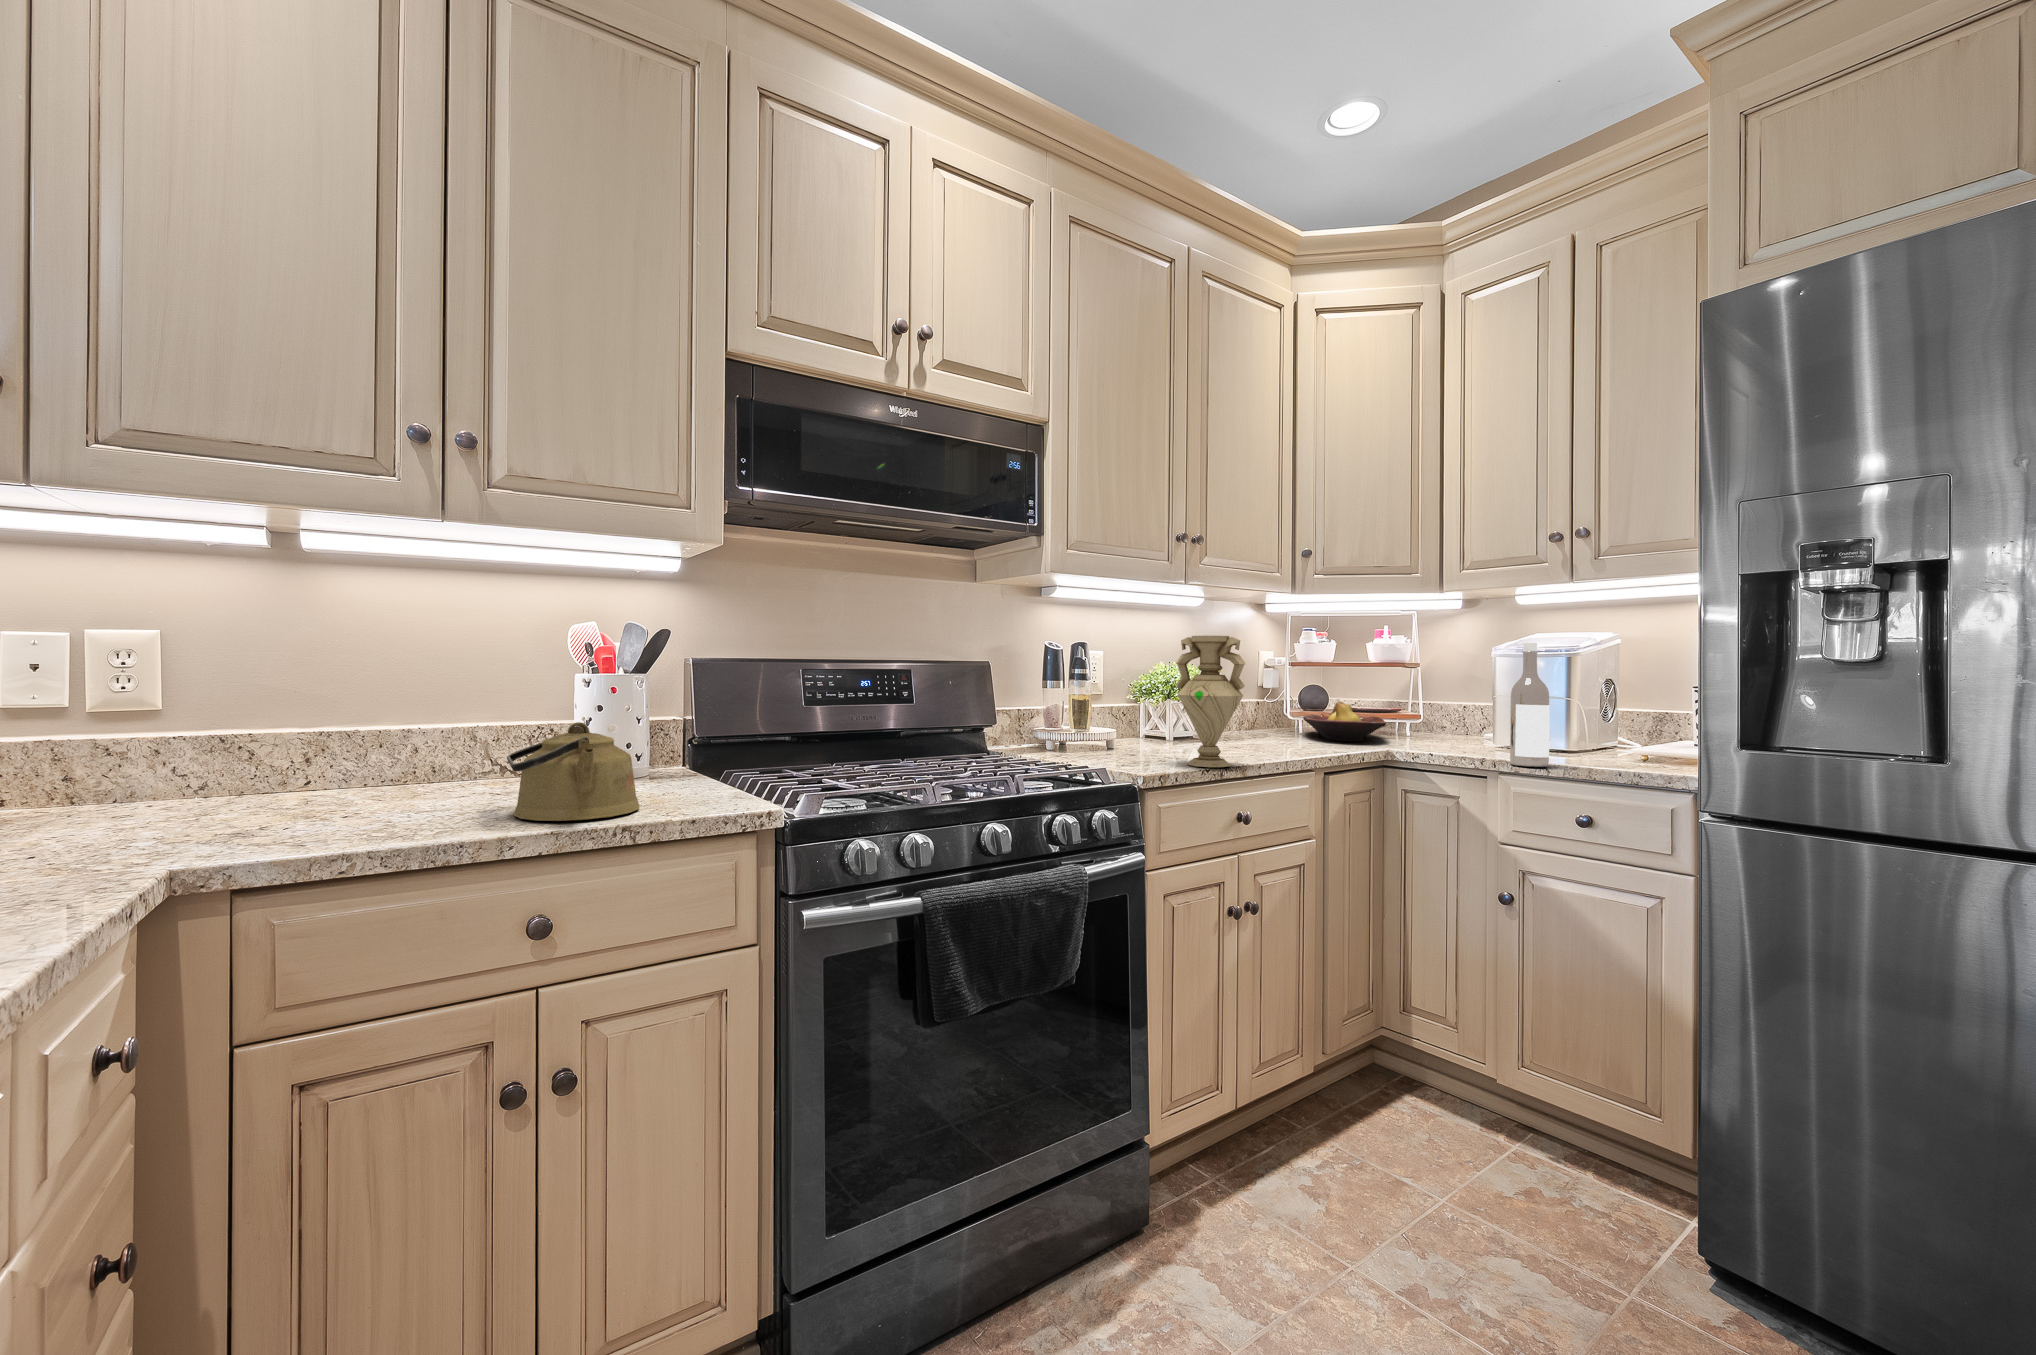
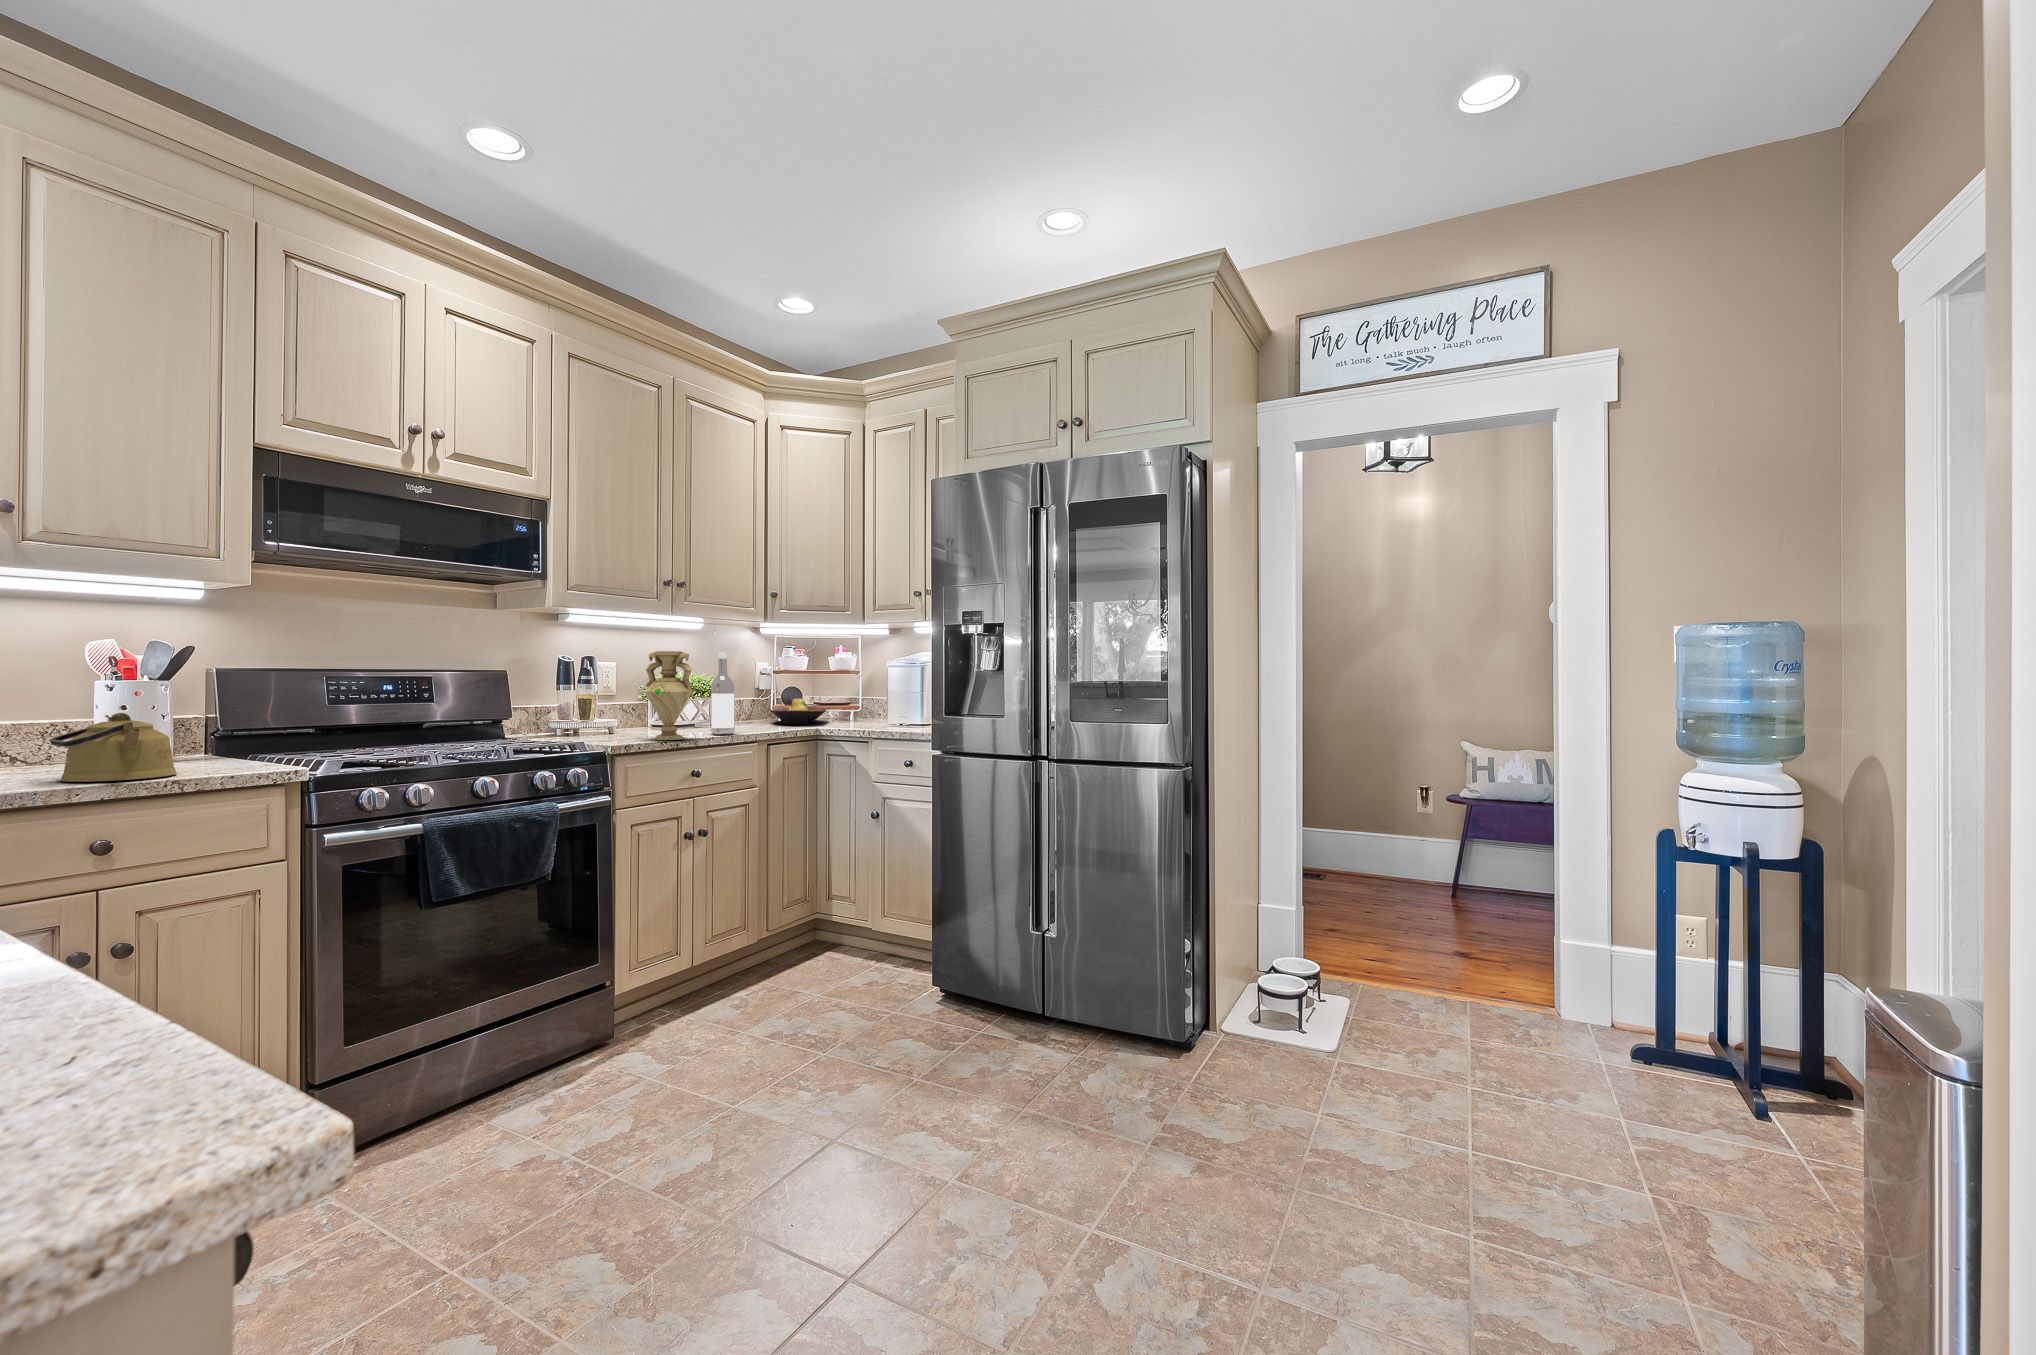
wine bottle: present [1510,643,1550,767] -> present [711,653,735,735]

